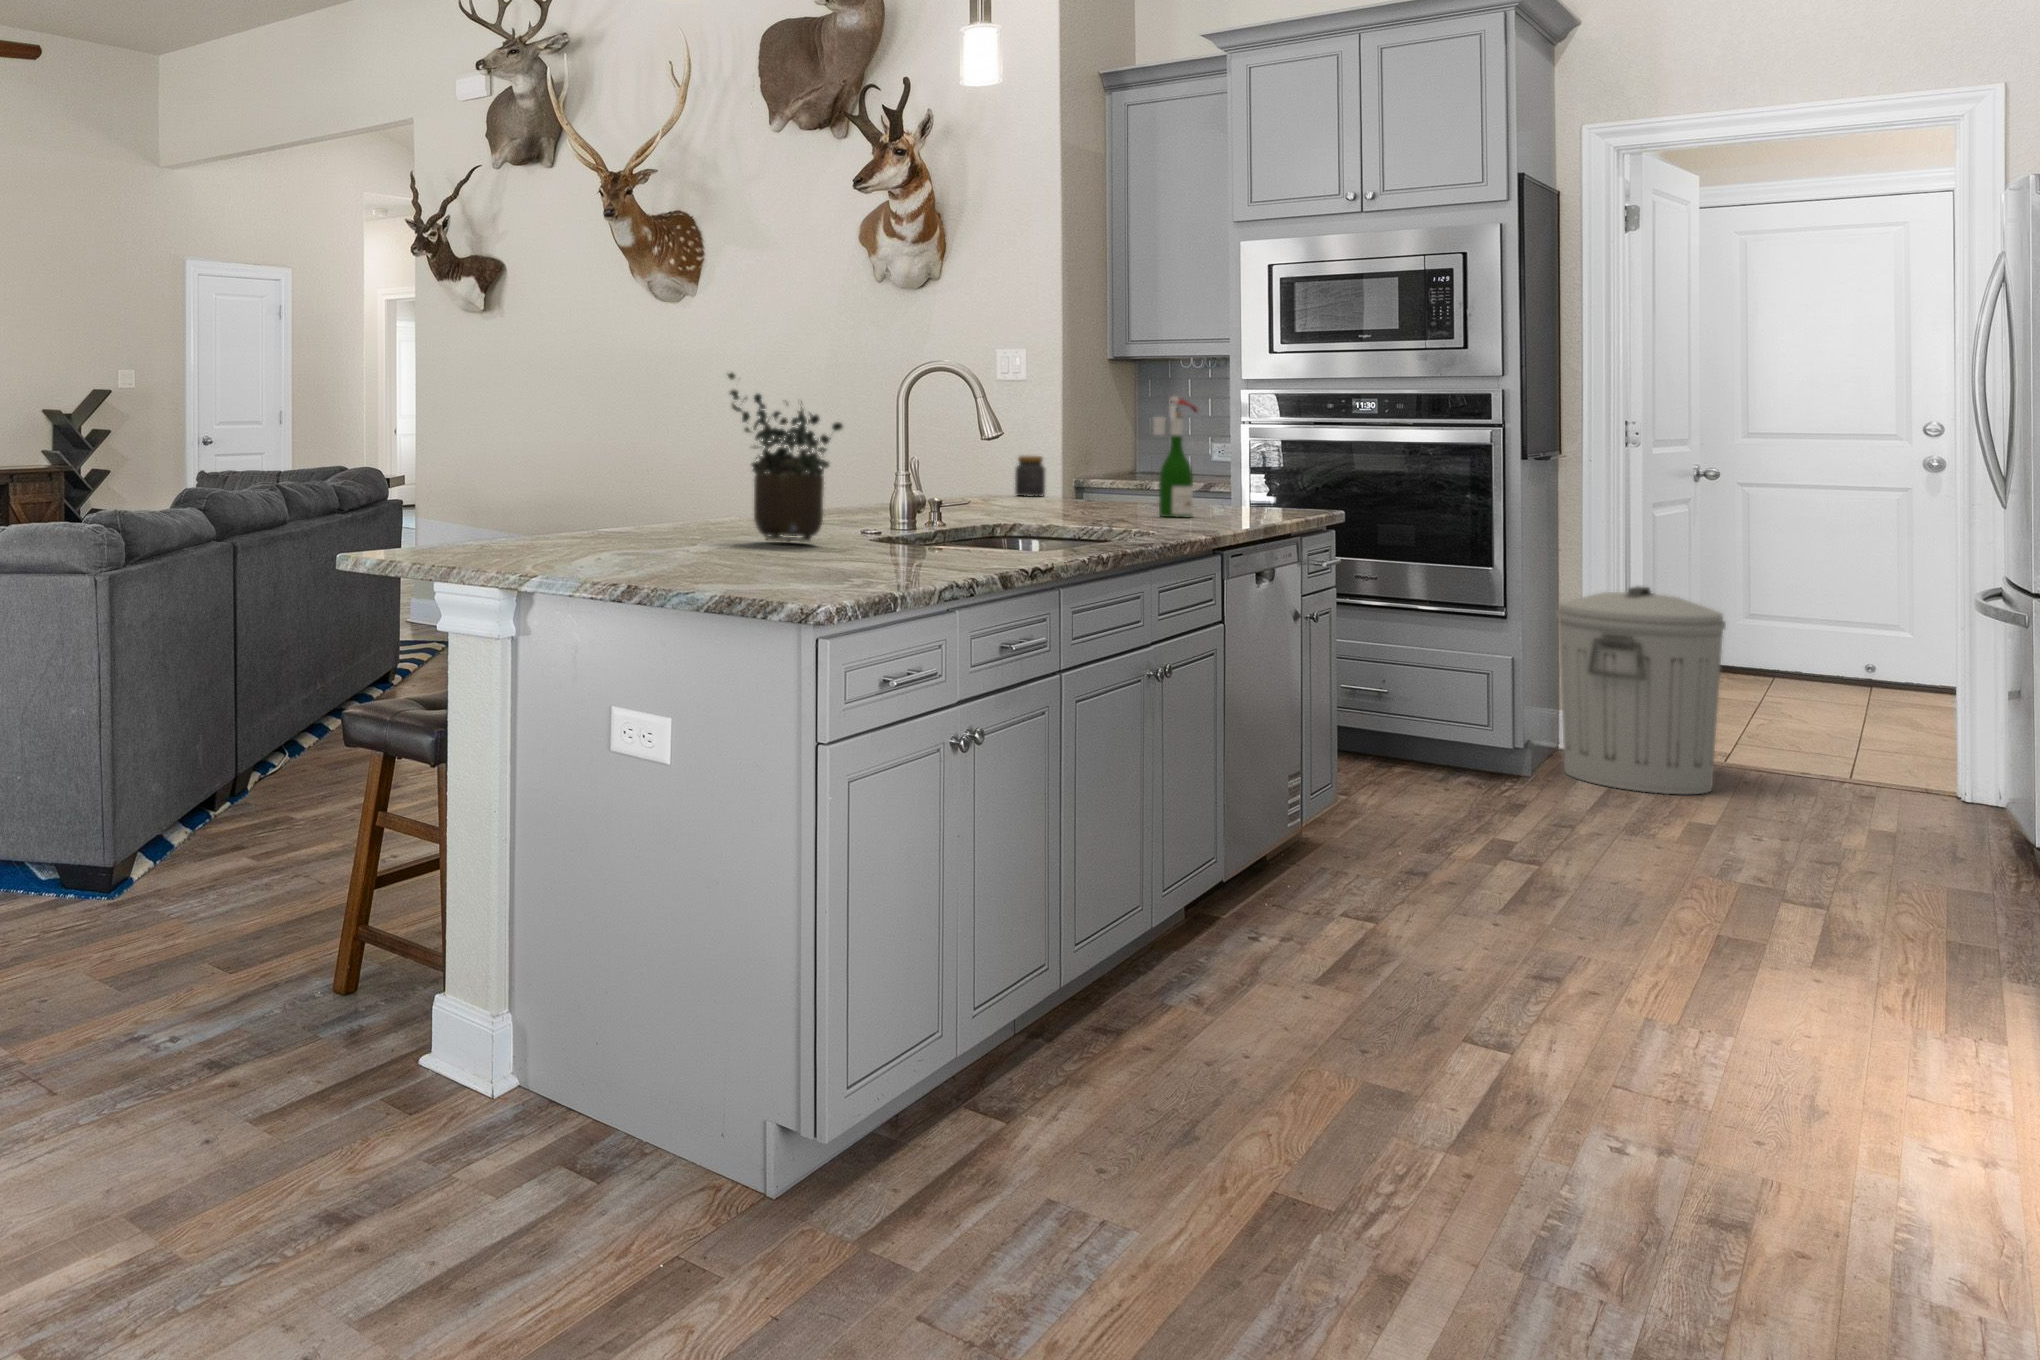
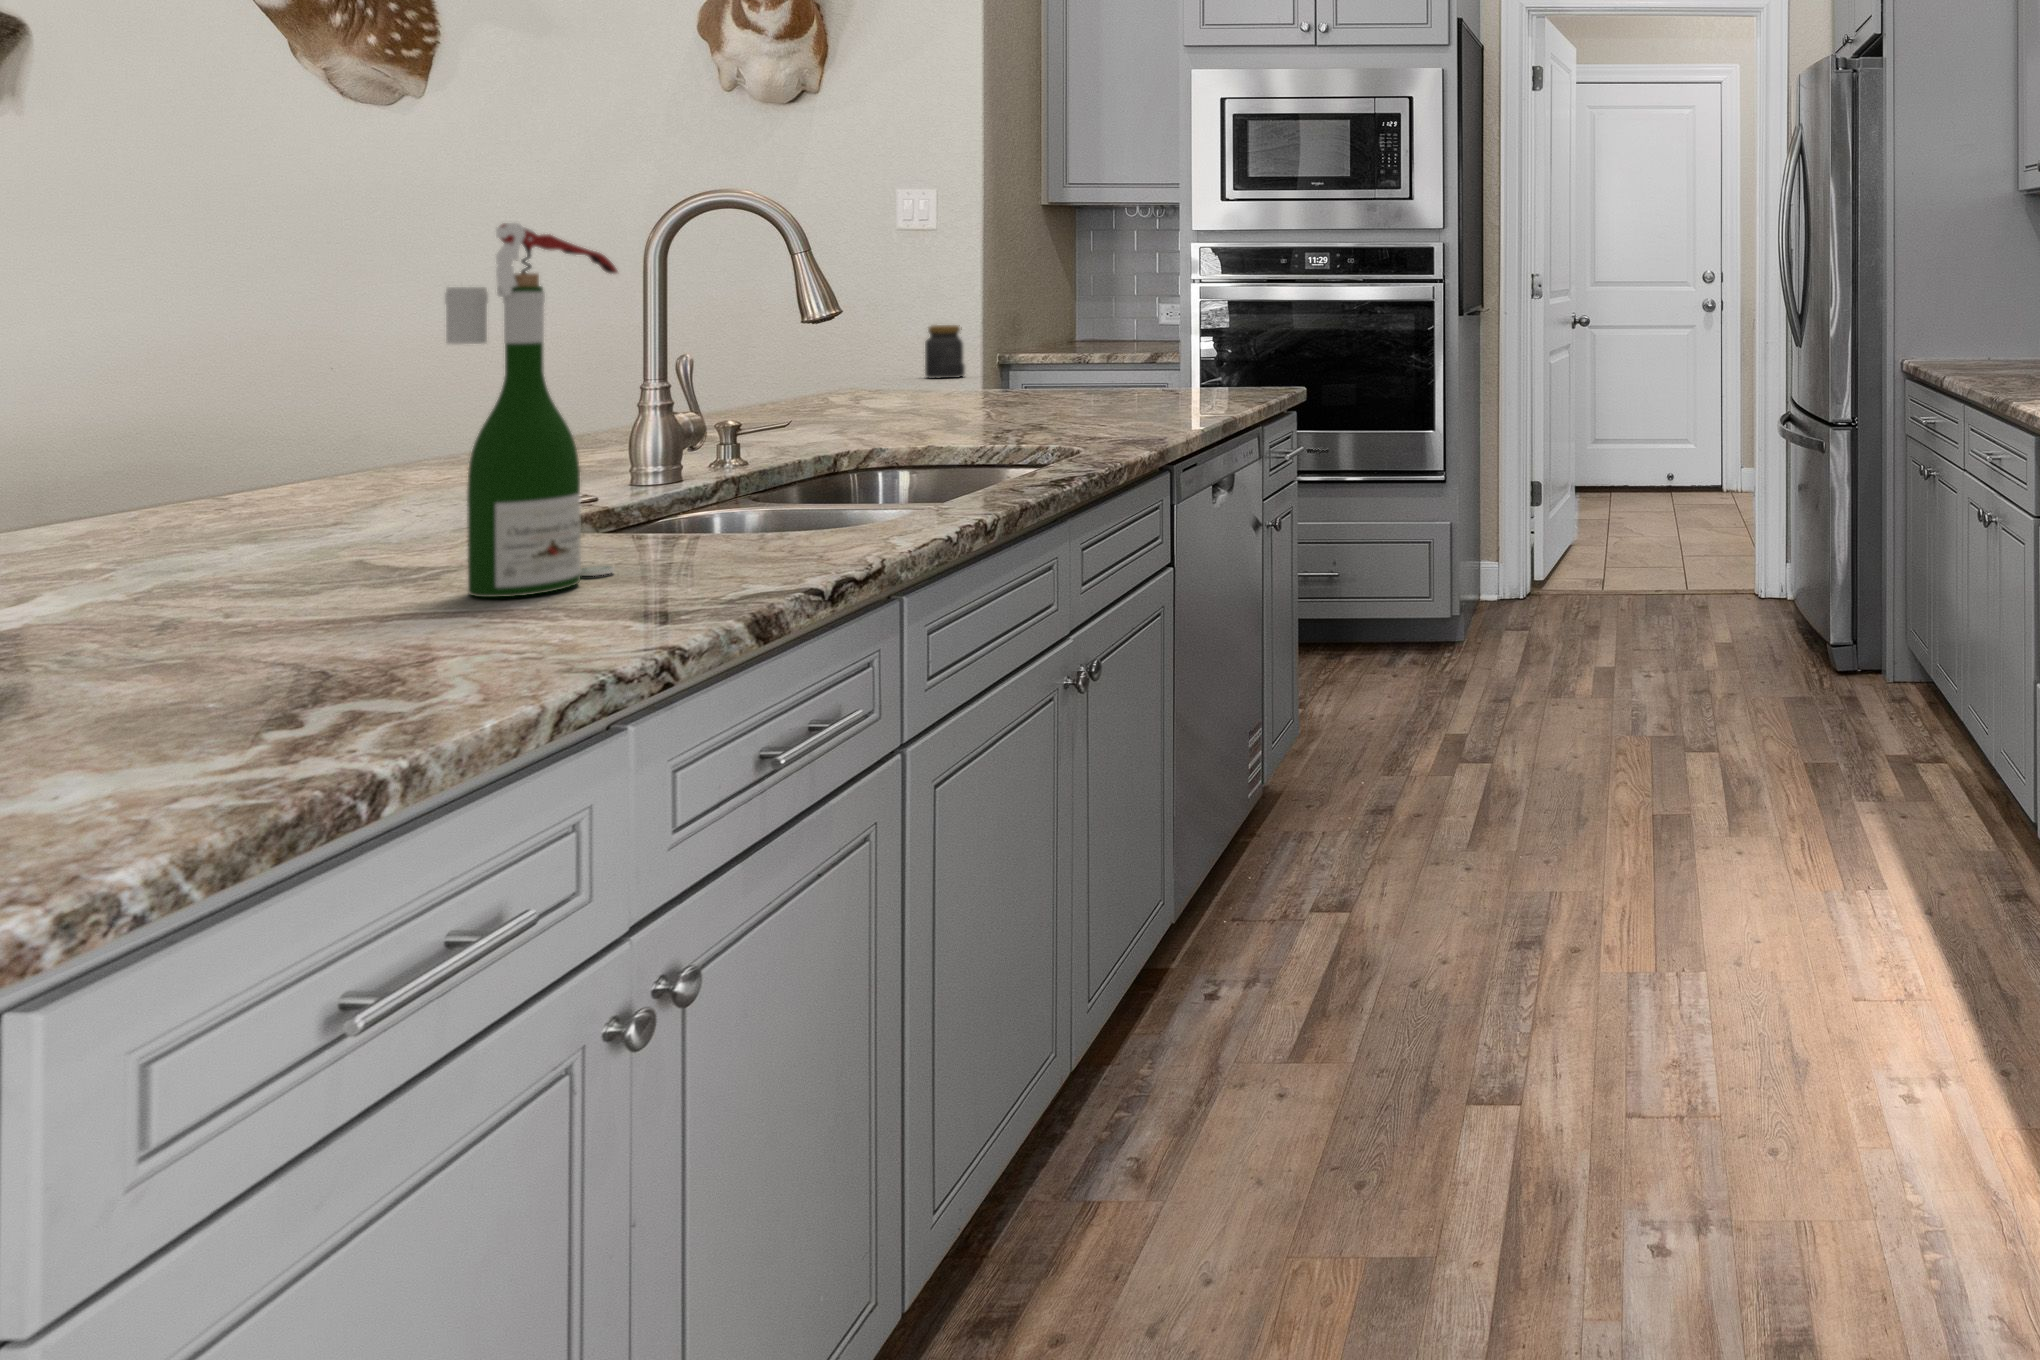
potted plant: present [728,373,843,542] -> none [128,189,438,566]
wine bottle: present [1153,396,1197,517] -> present [445,223,617,597]
trash can: present [1556,586,1726,794] -> none [1483,437,1610,640]

